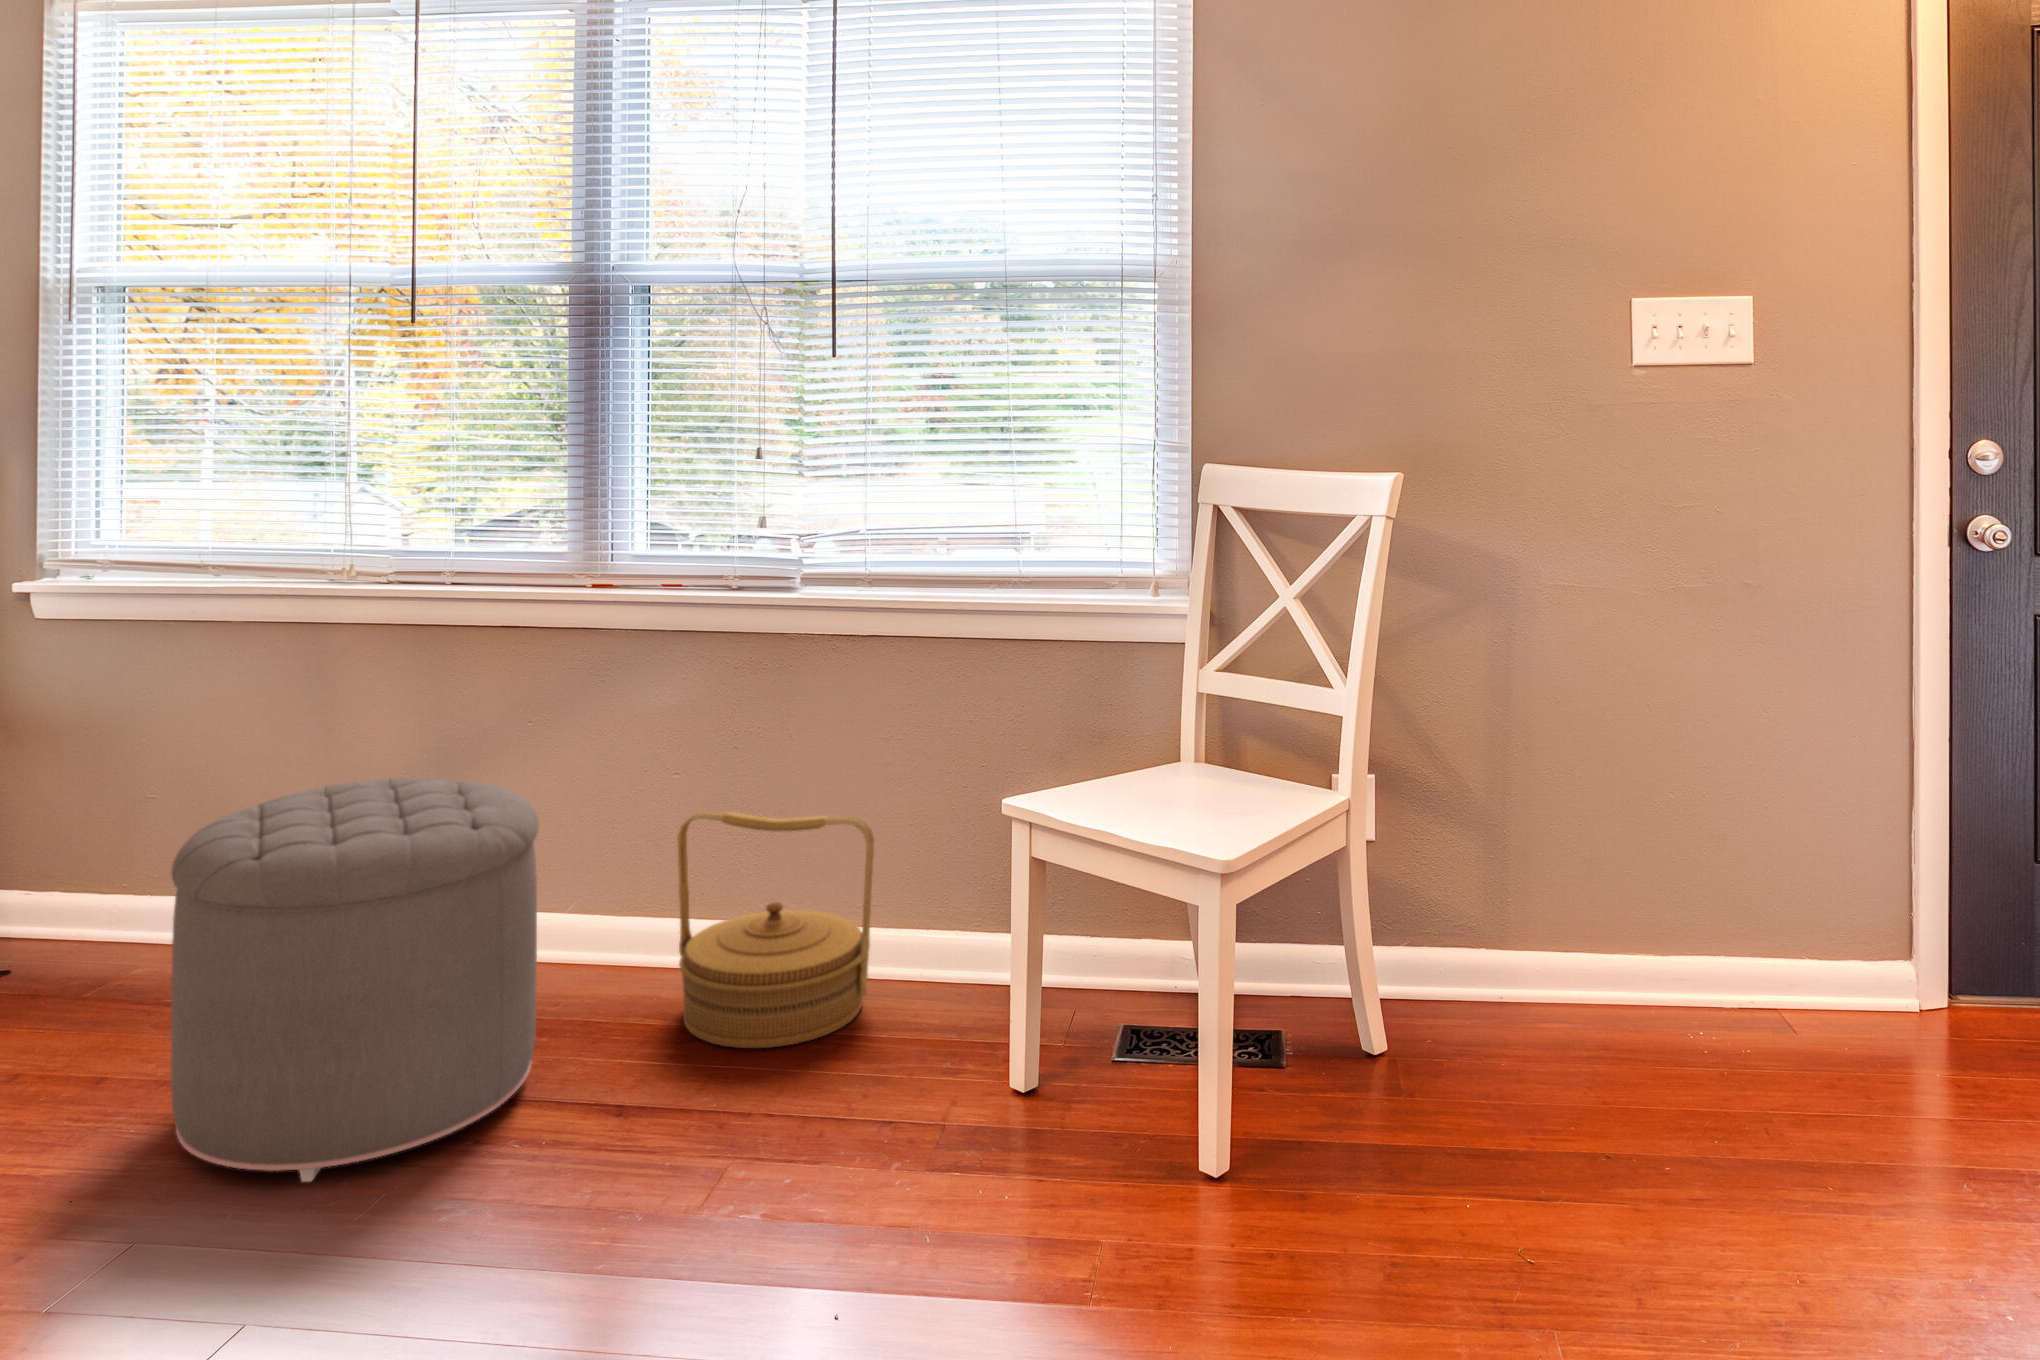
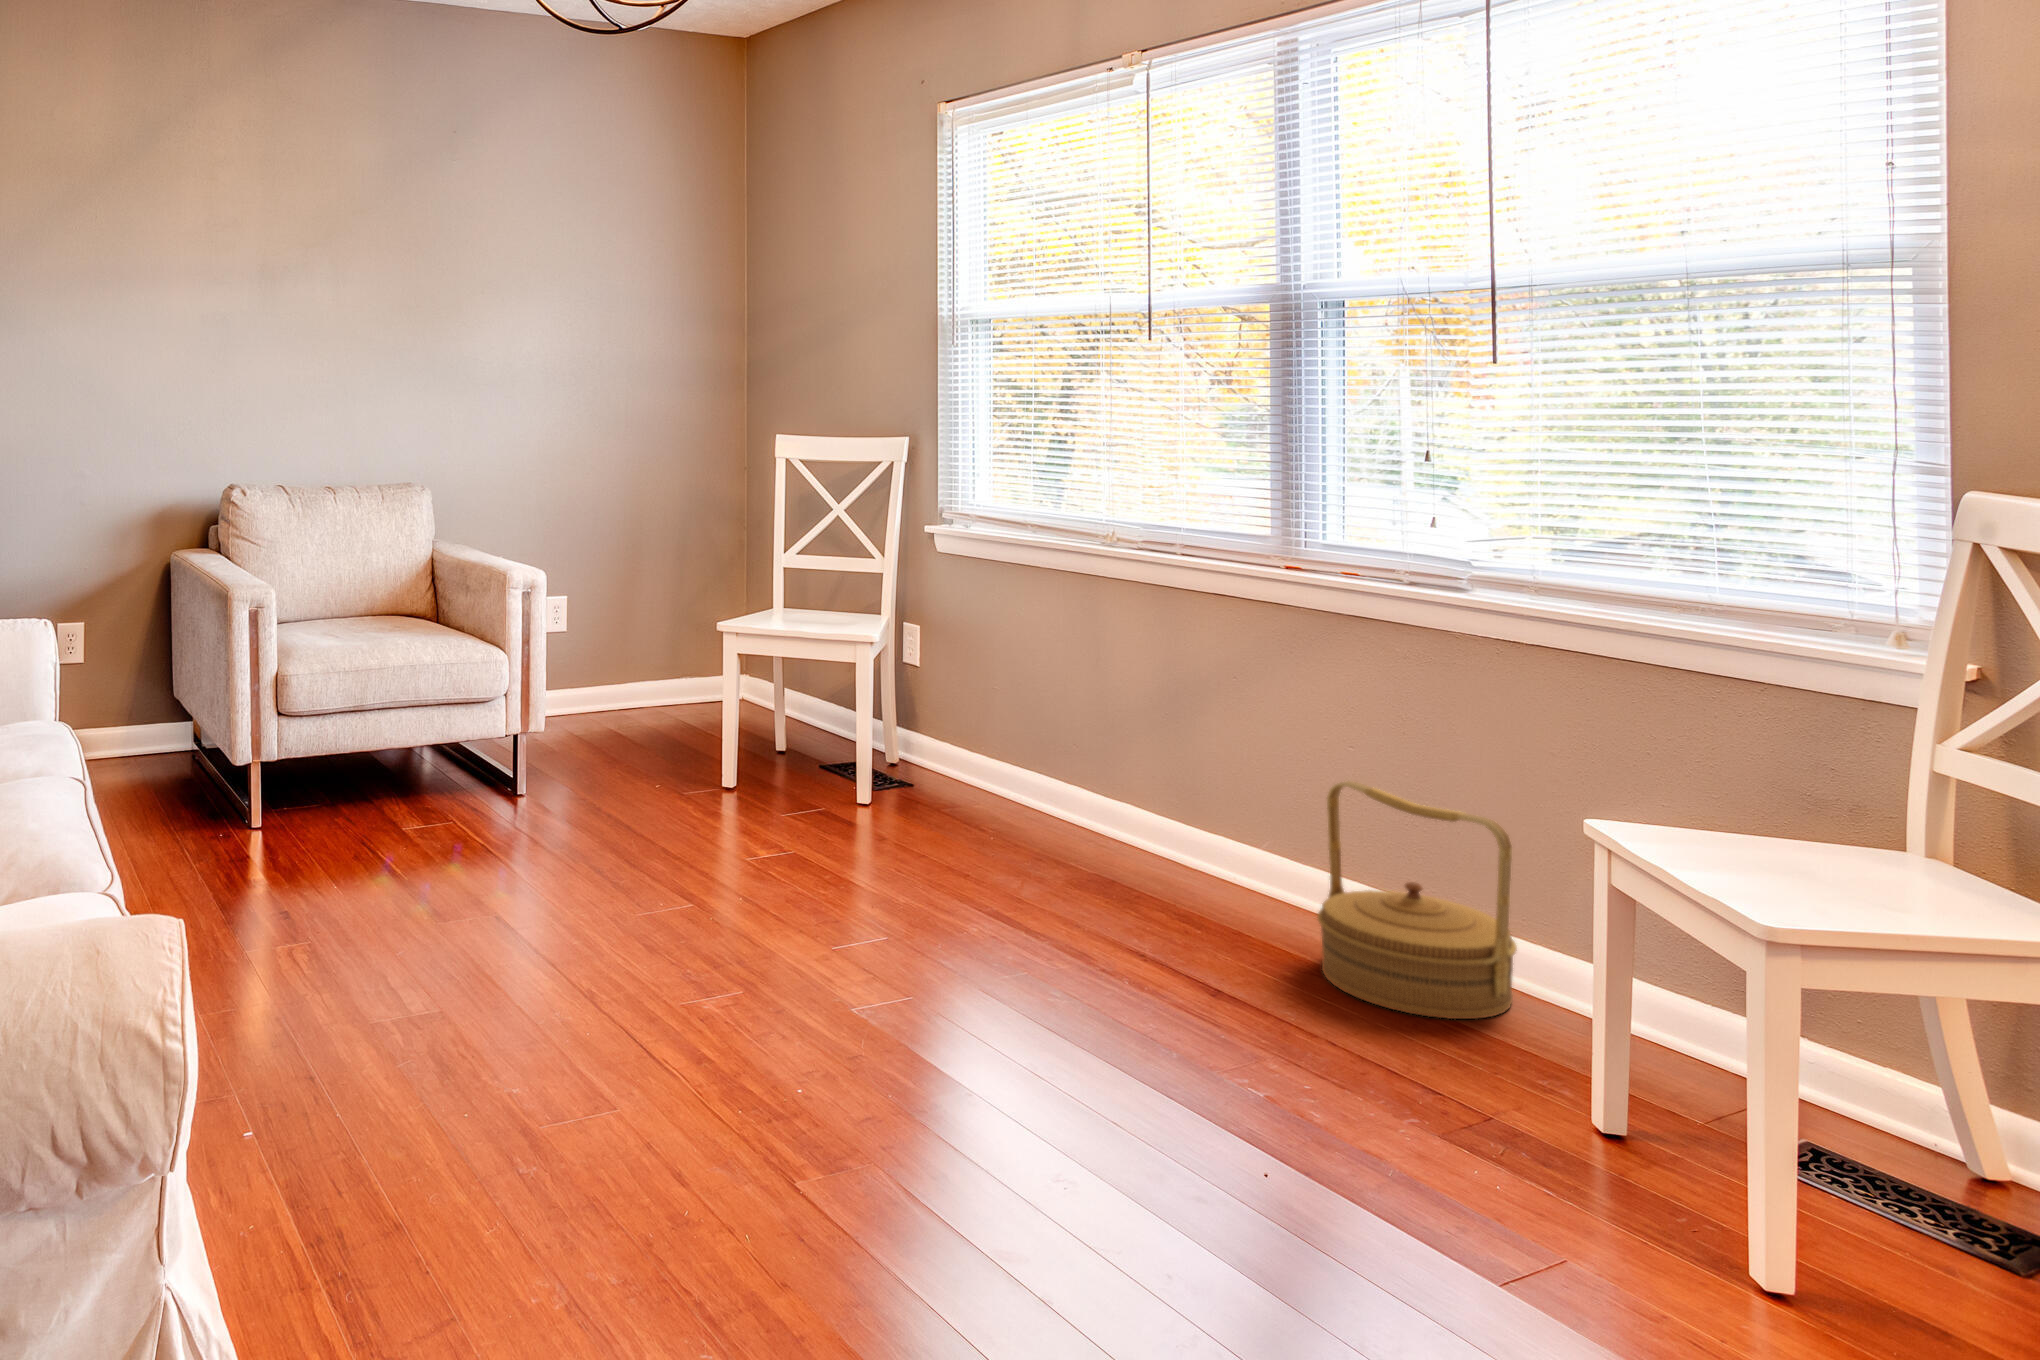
ottoman: present [171,778,539,1182] -> none [927,690,1184,960]

